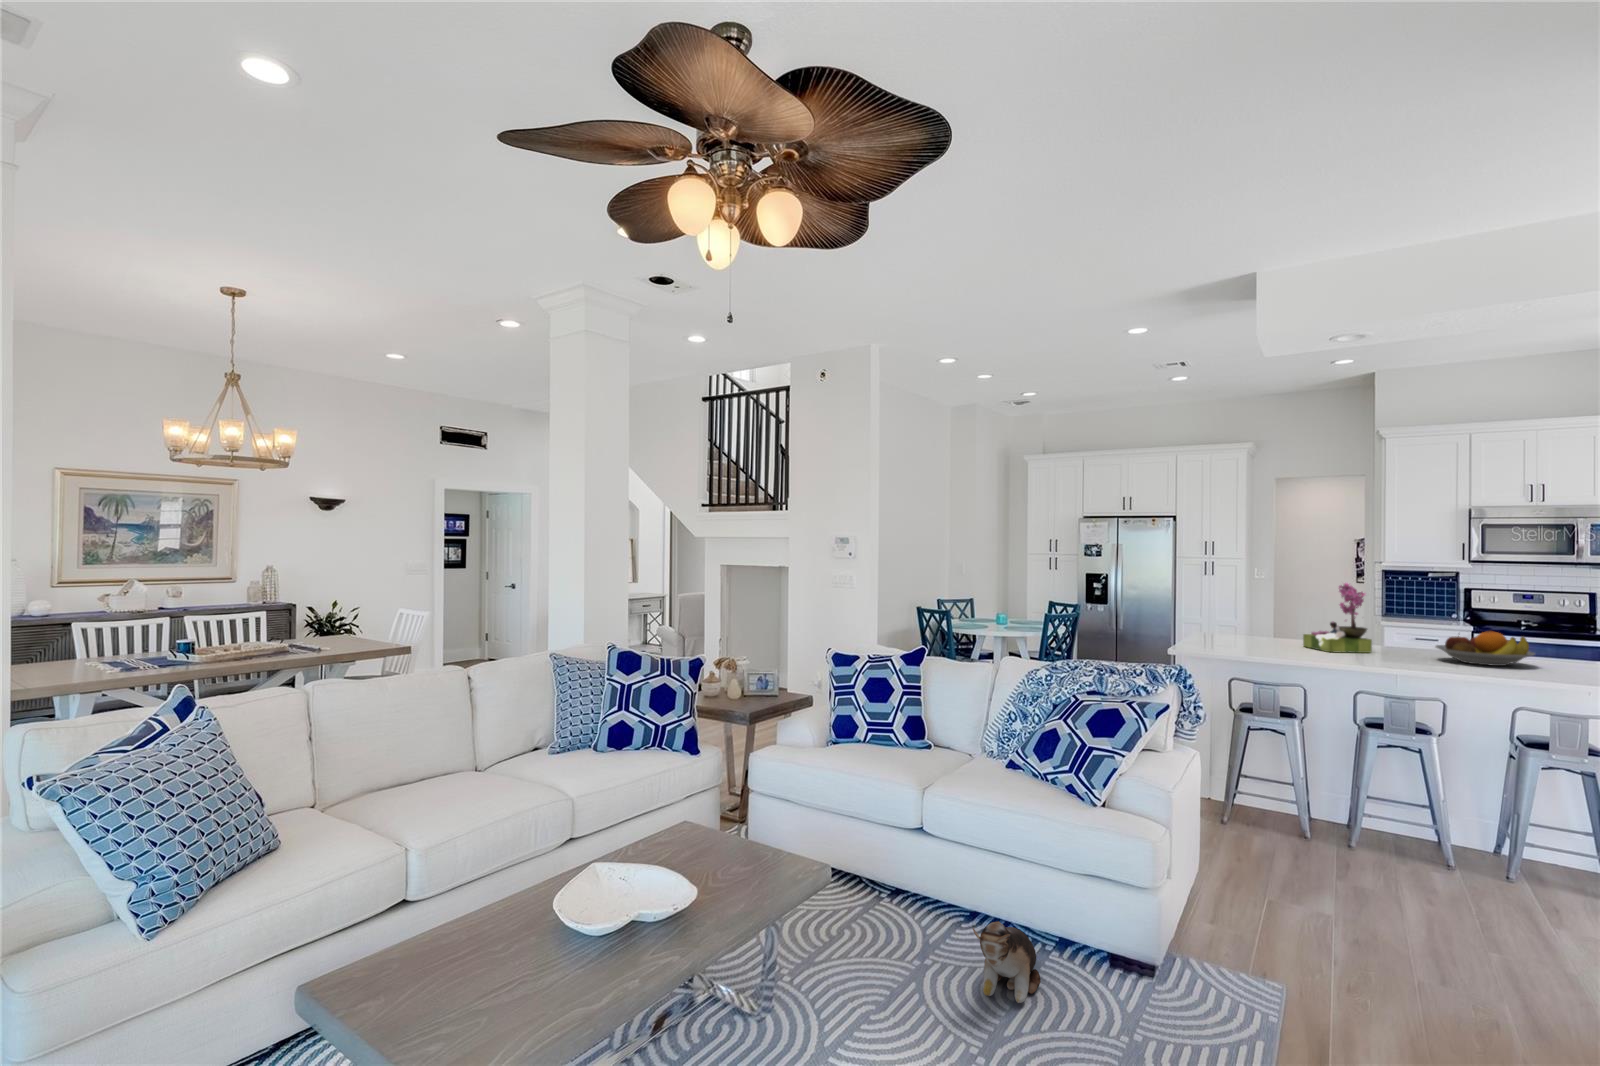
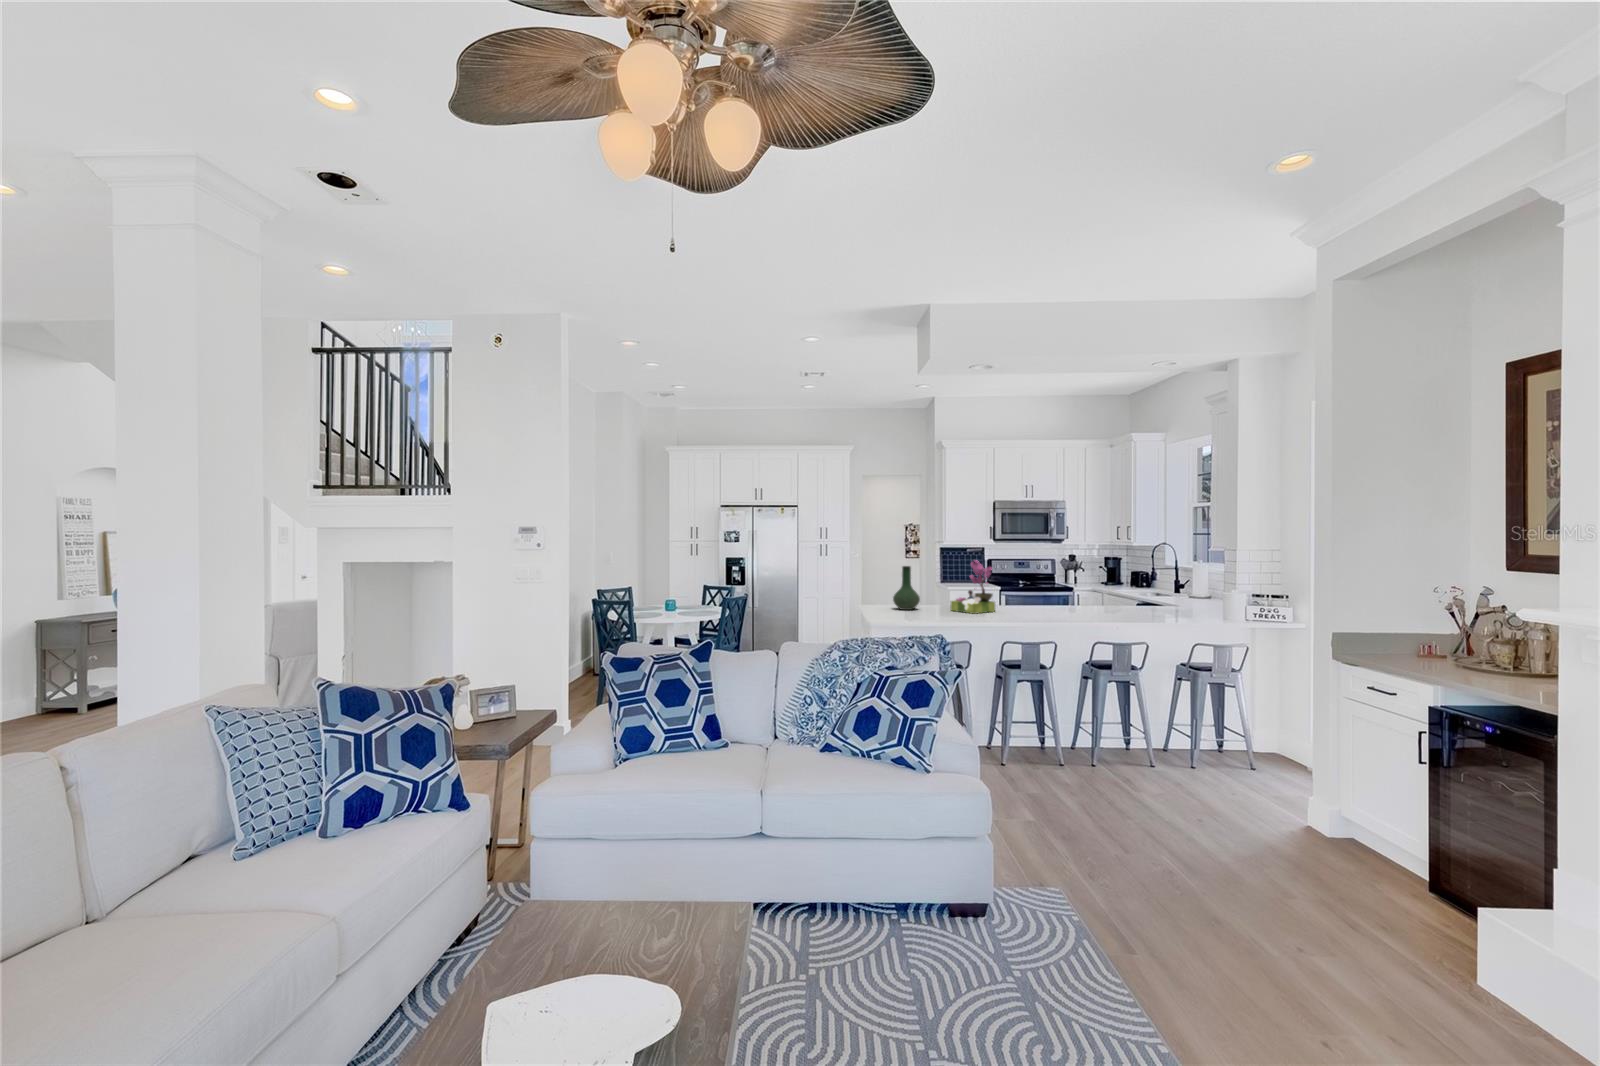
vase: none [1224,587,1262,642] -> present [893,566,920,610]
fruit bowl: present [1436,631,1535,666] -> none [1035,591,1091,615]
plush toy: present [973,921,1041,1003] -> none [877,910,926,987]

